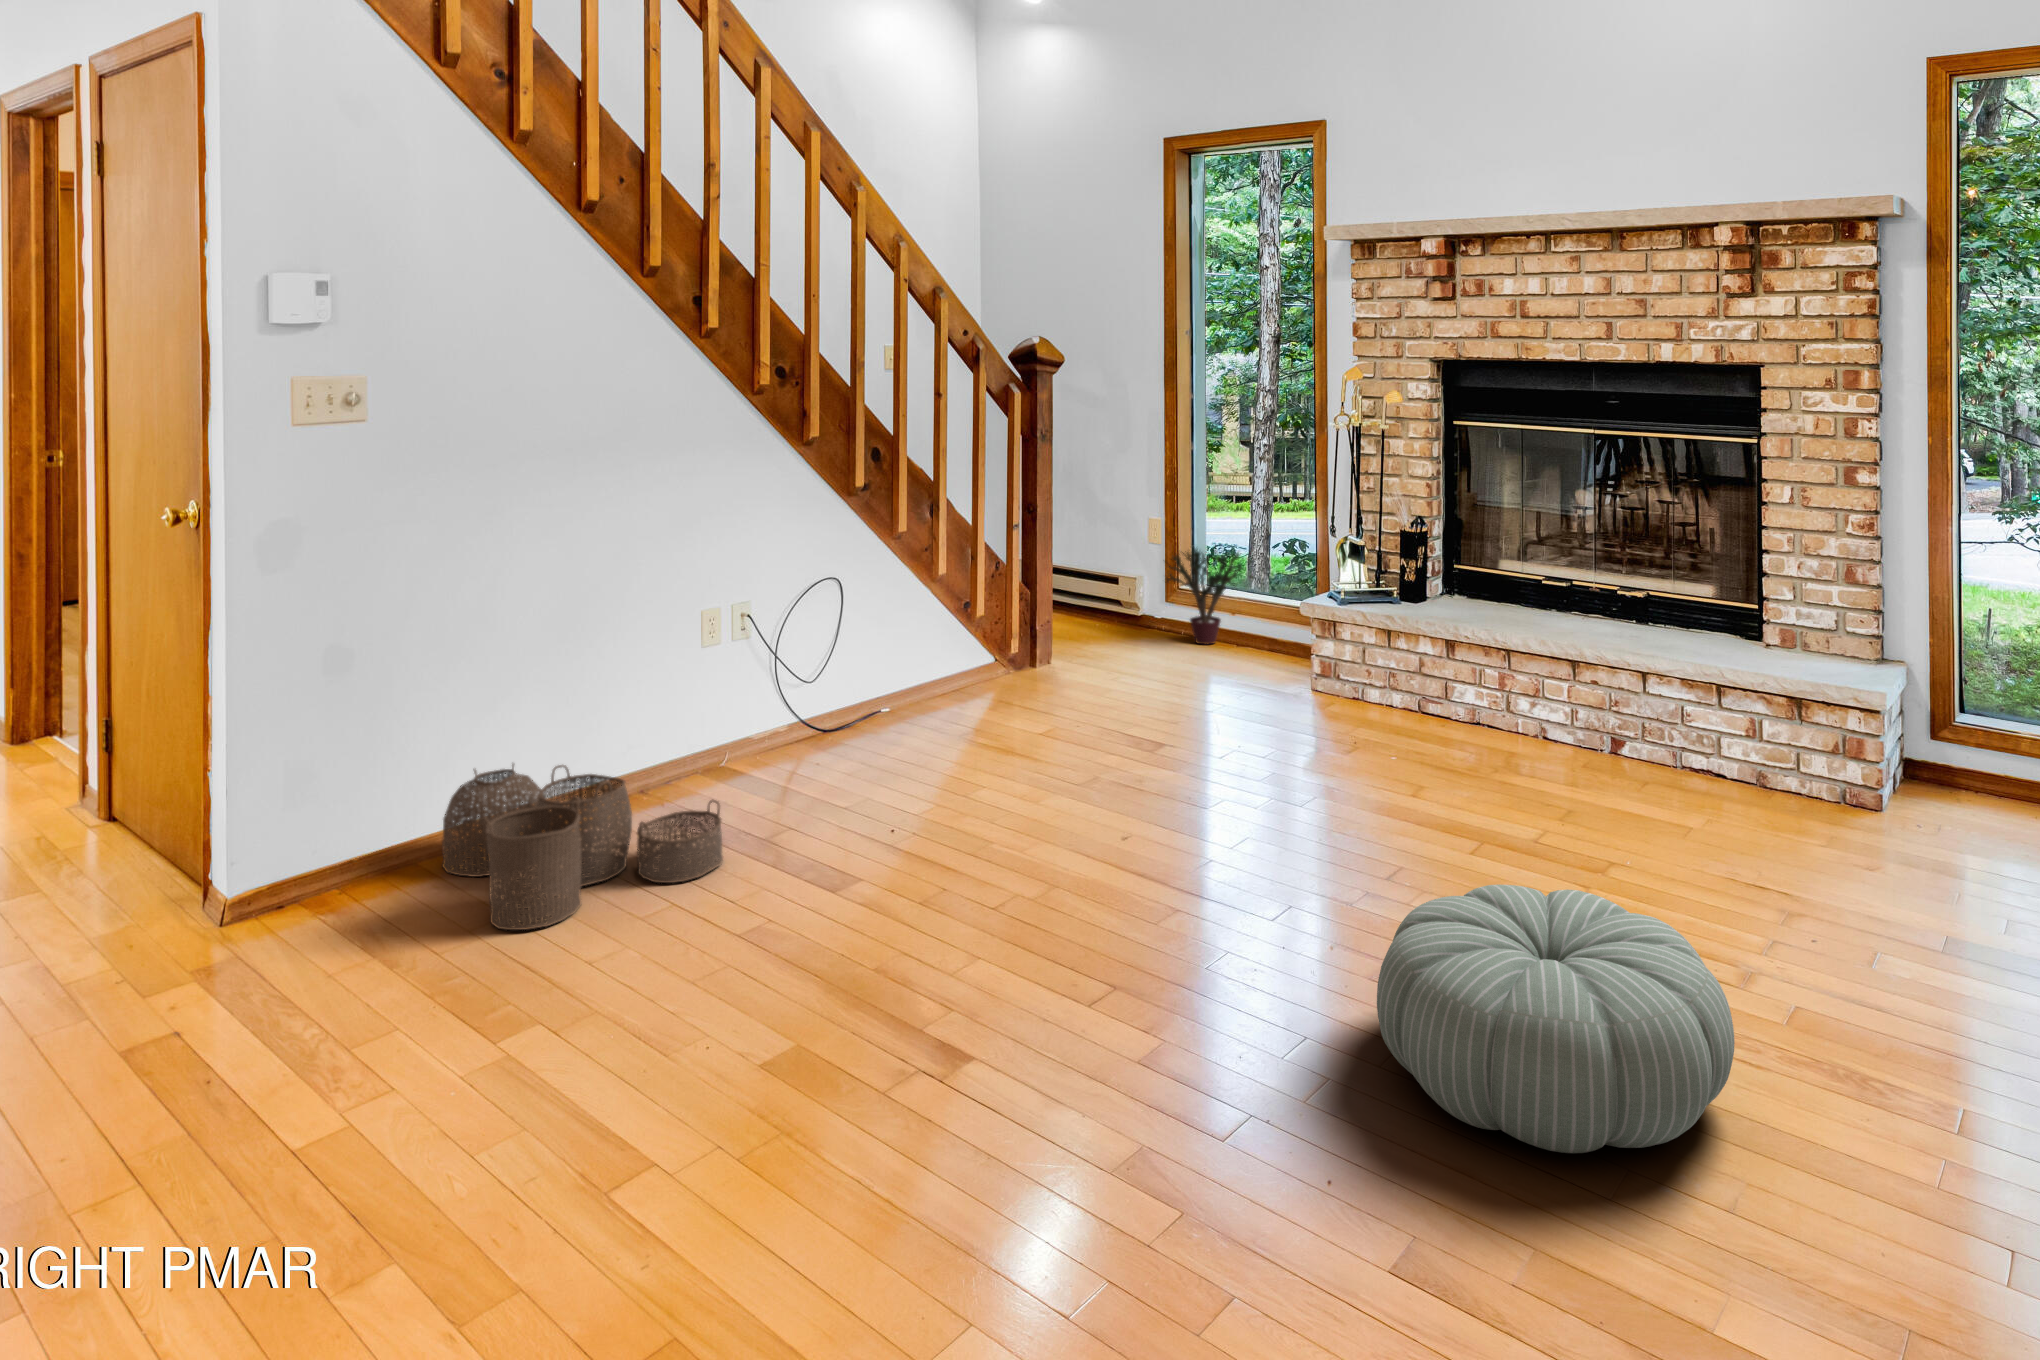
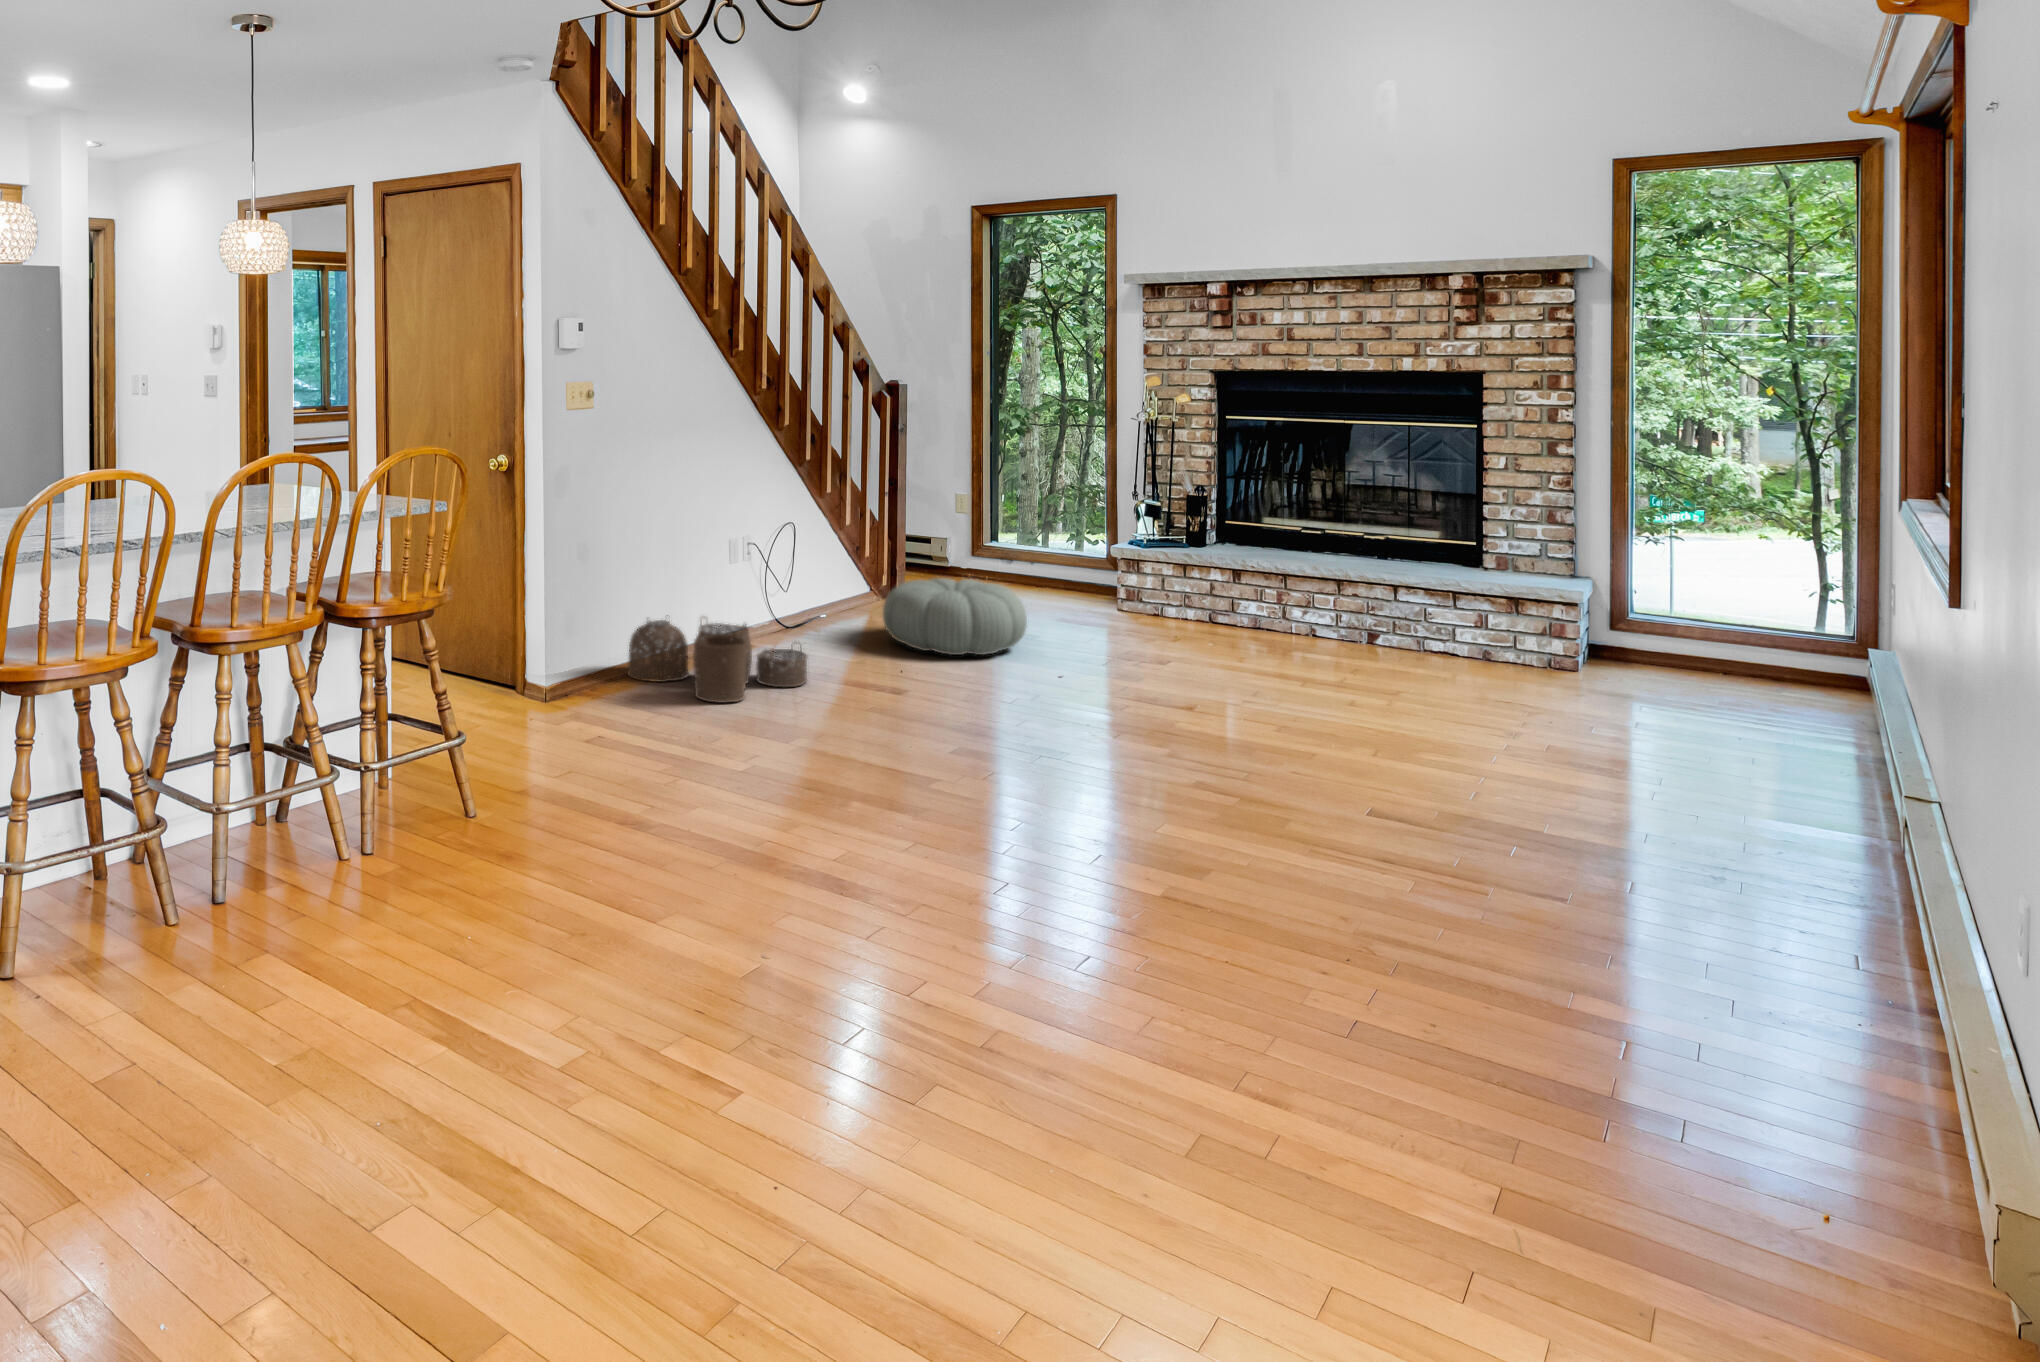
potted plant: present [1166,546,1243,644] -> none [982,508,1051,584]
pouf: present [1377,885,1735,1153] -> present [883,578,1027,655]

